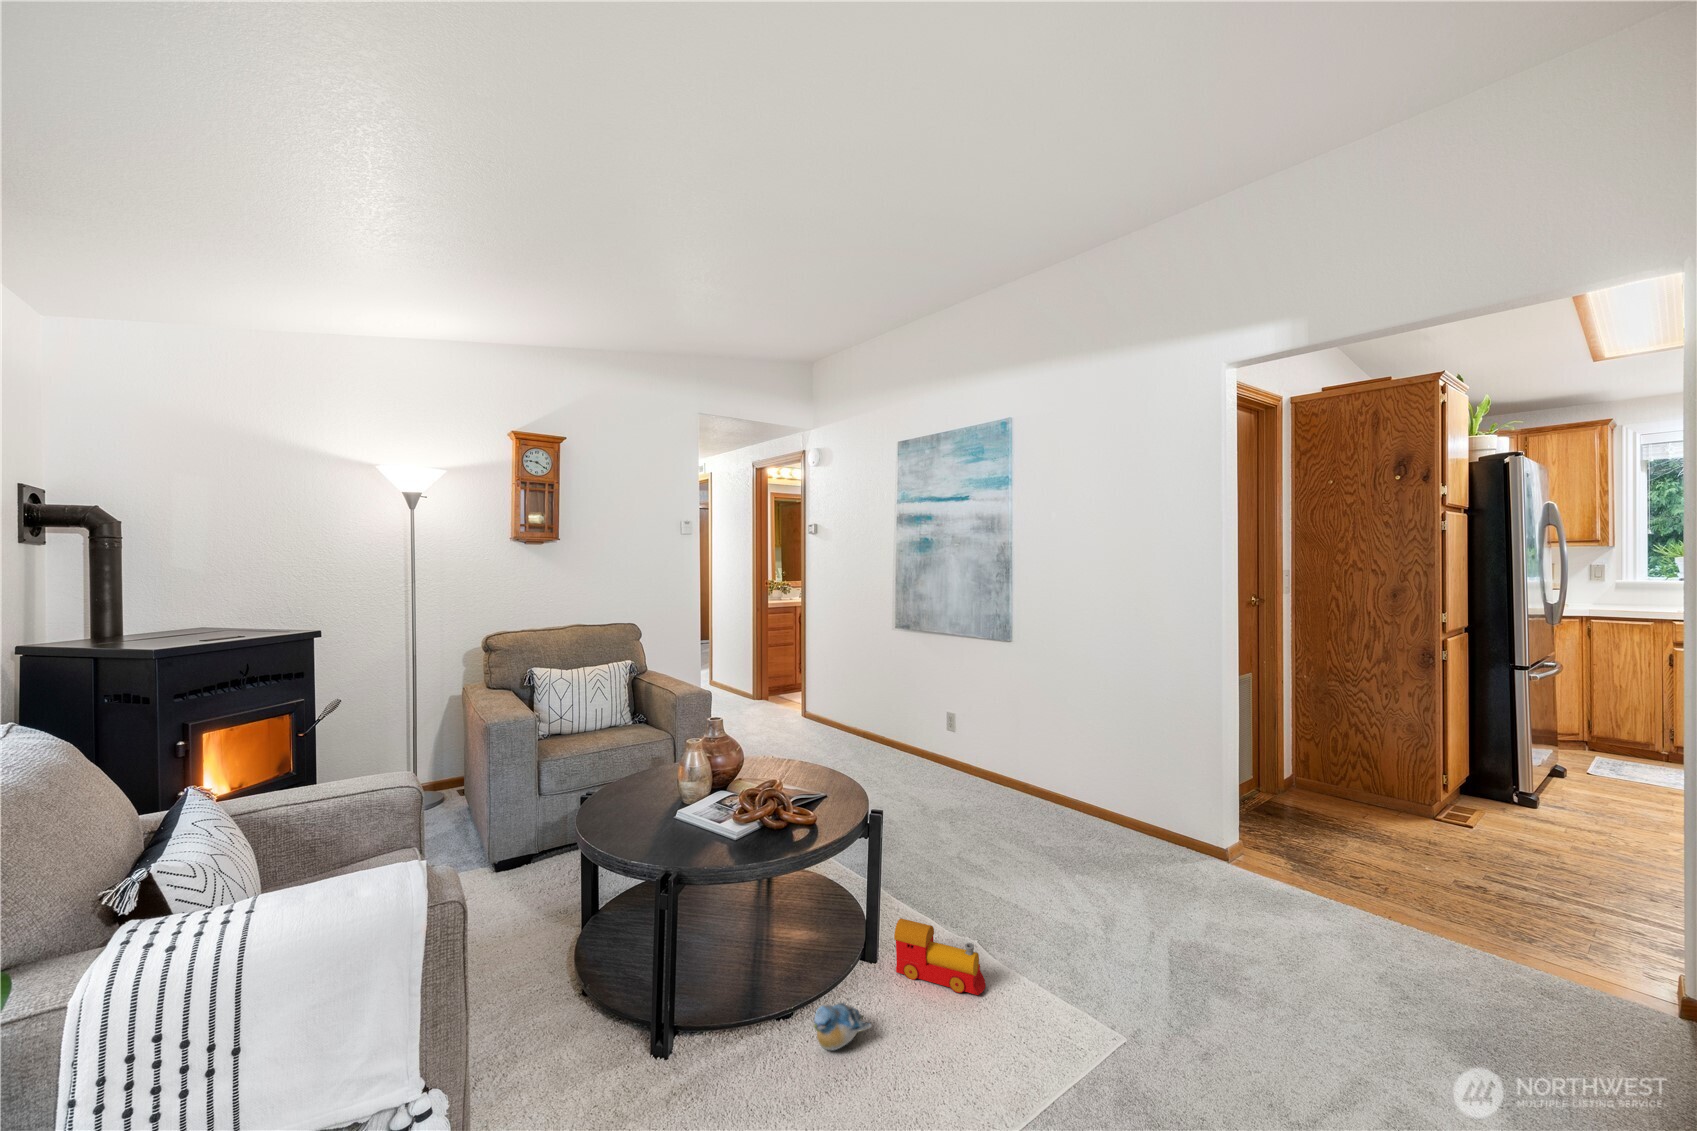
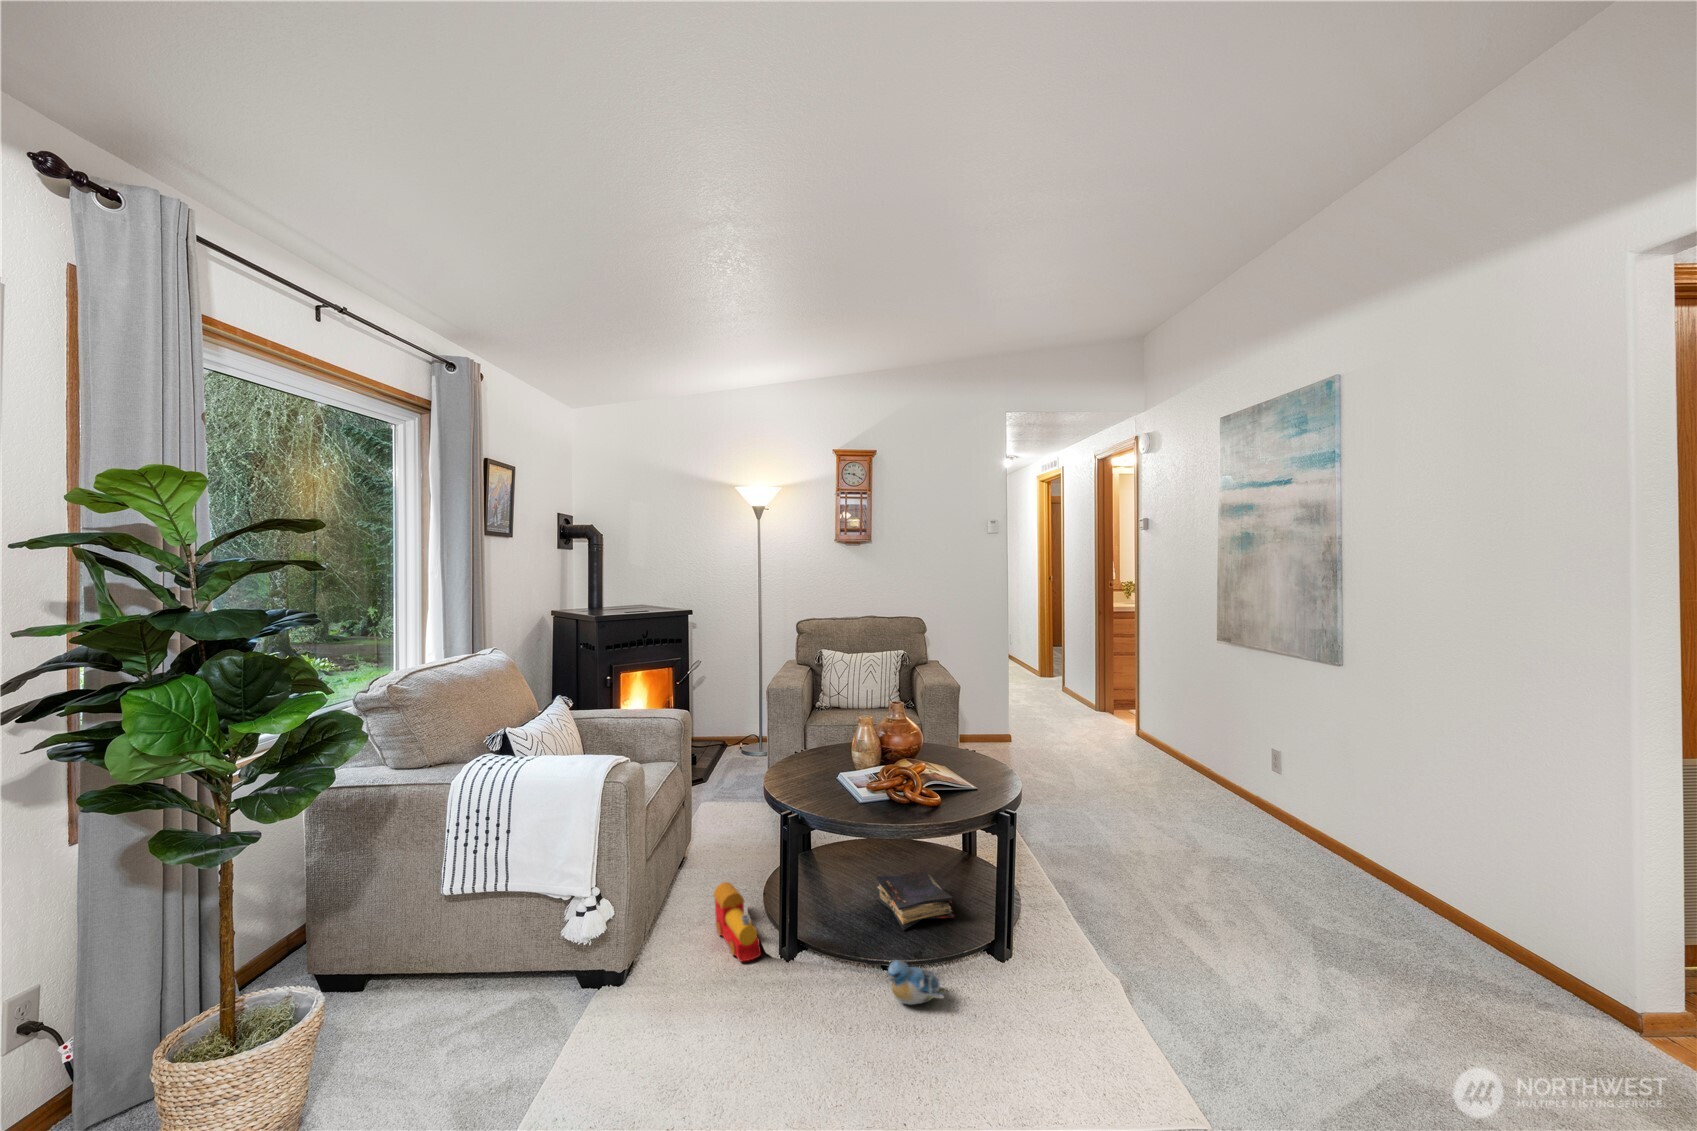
book: none [720,893,816,969] -> present [876,868,955,930]
toy train: present [894,918,986,995] -> present [714,882,761,961]

